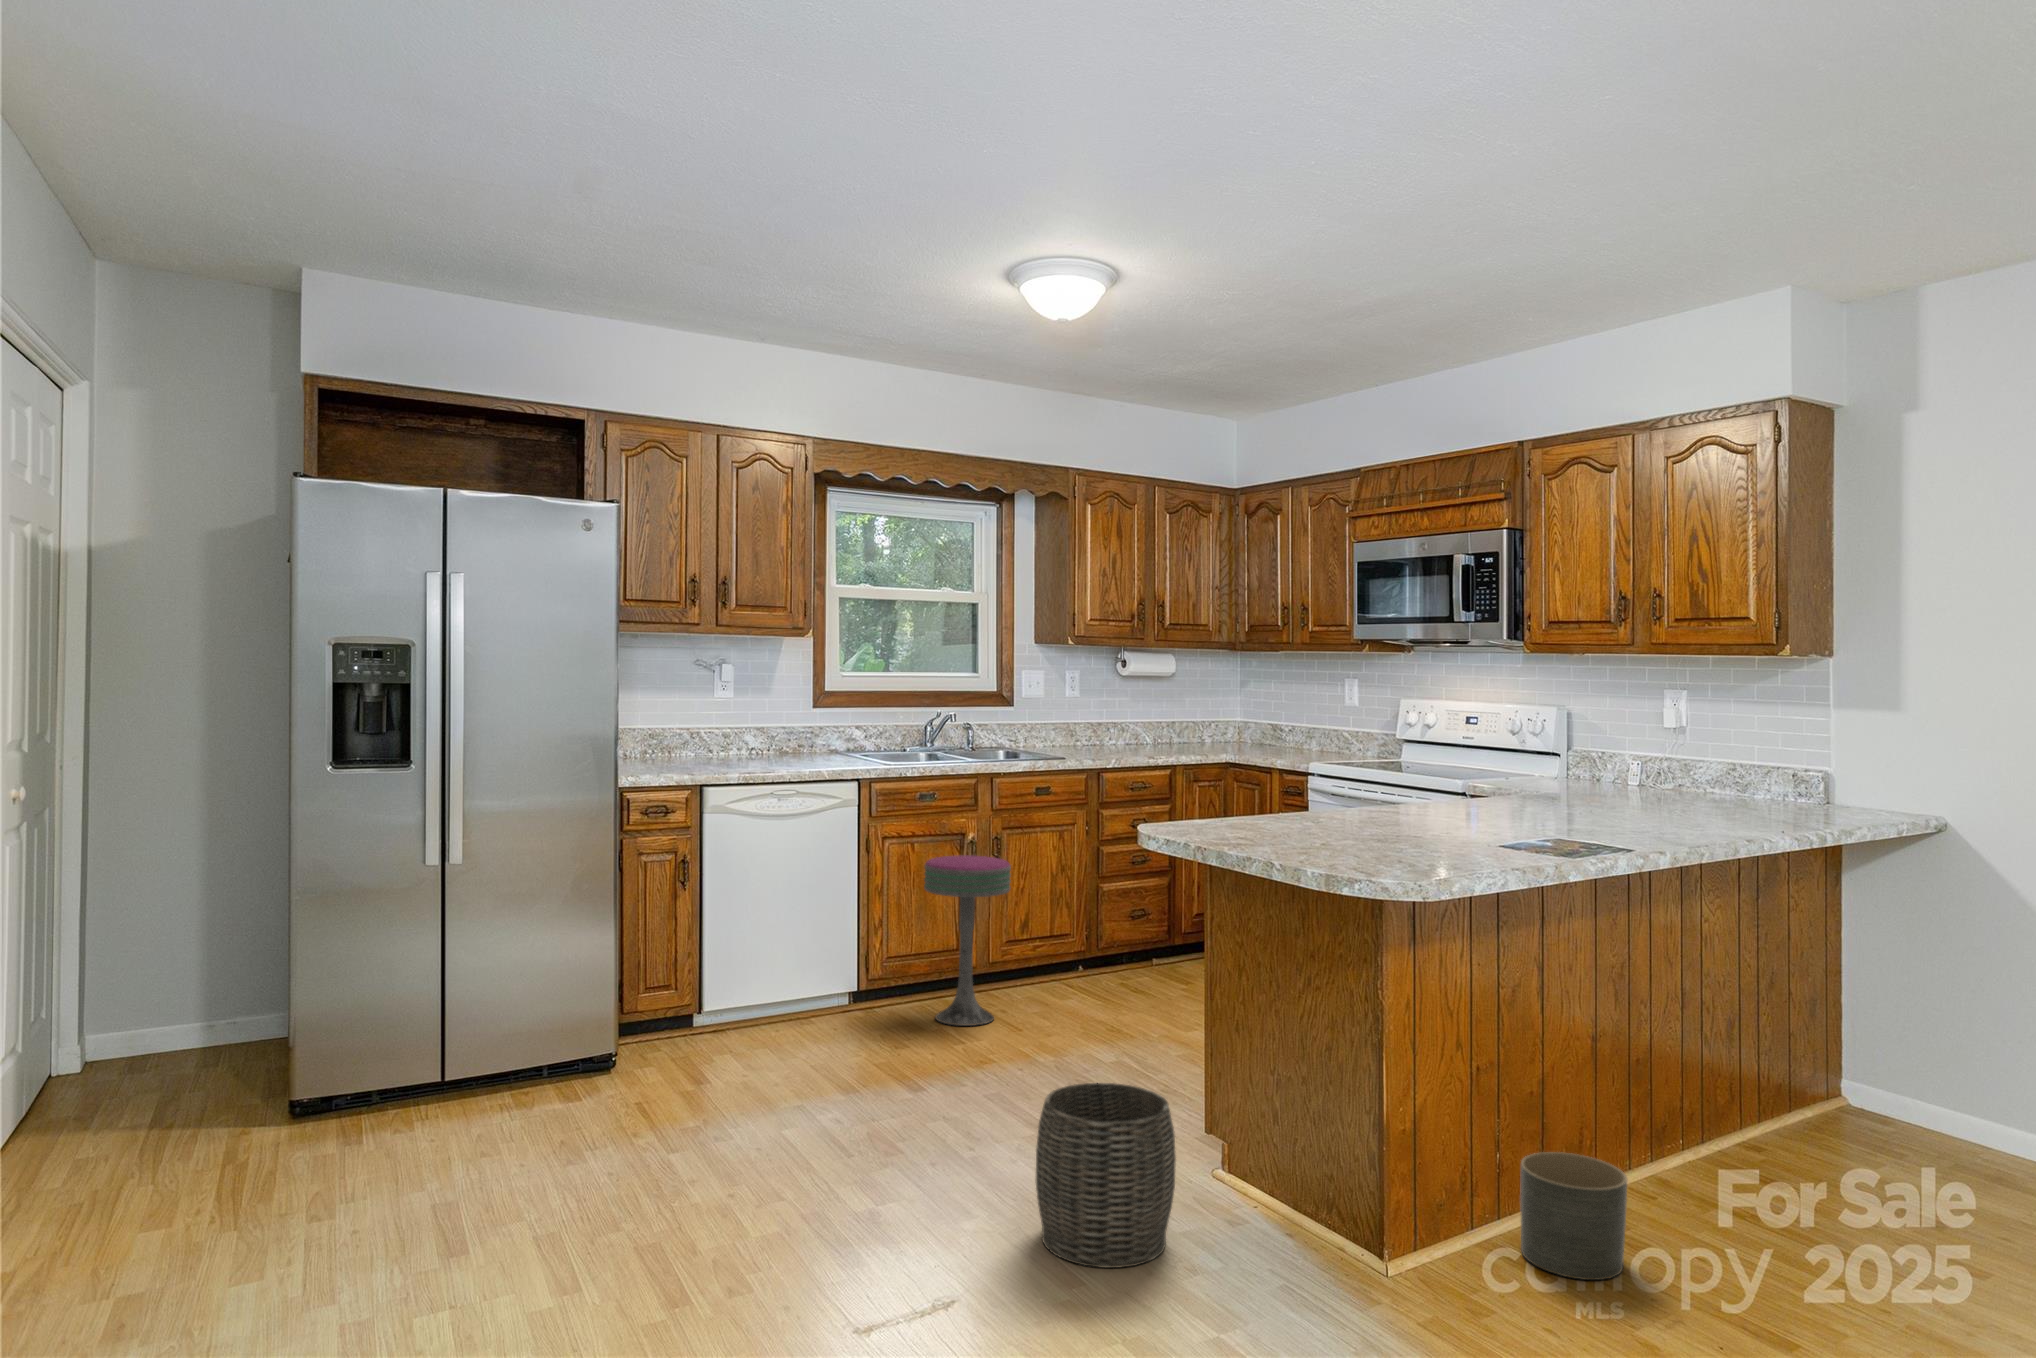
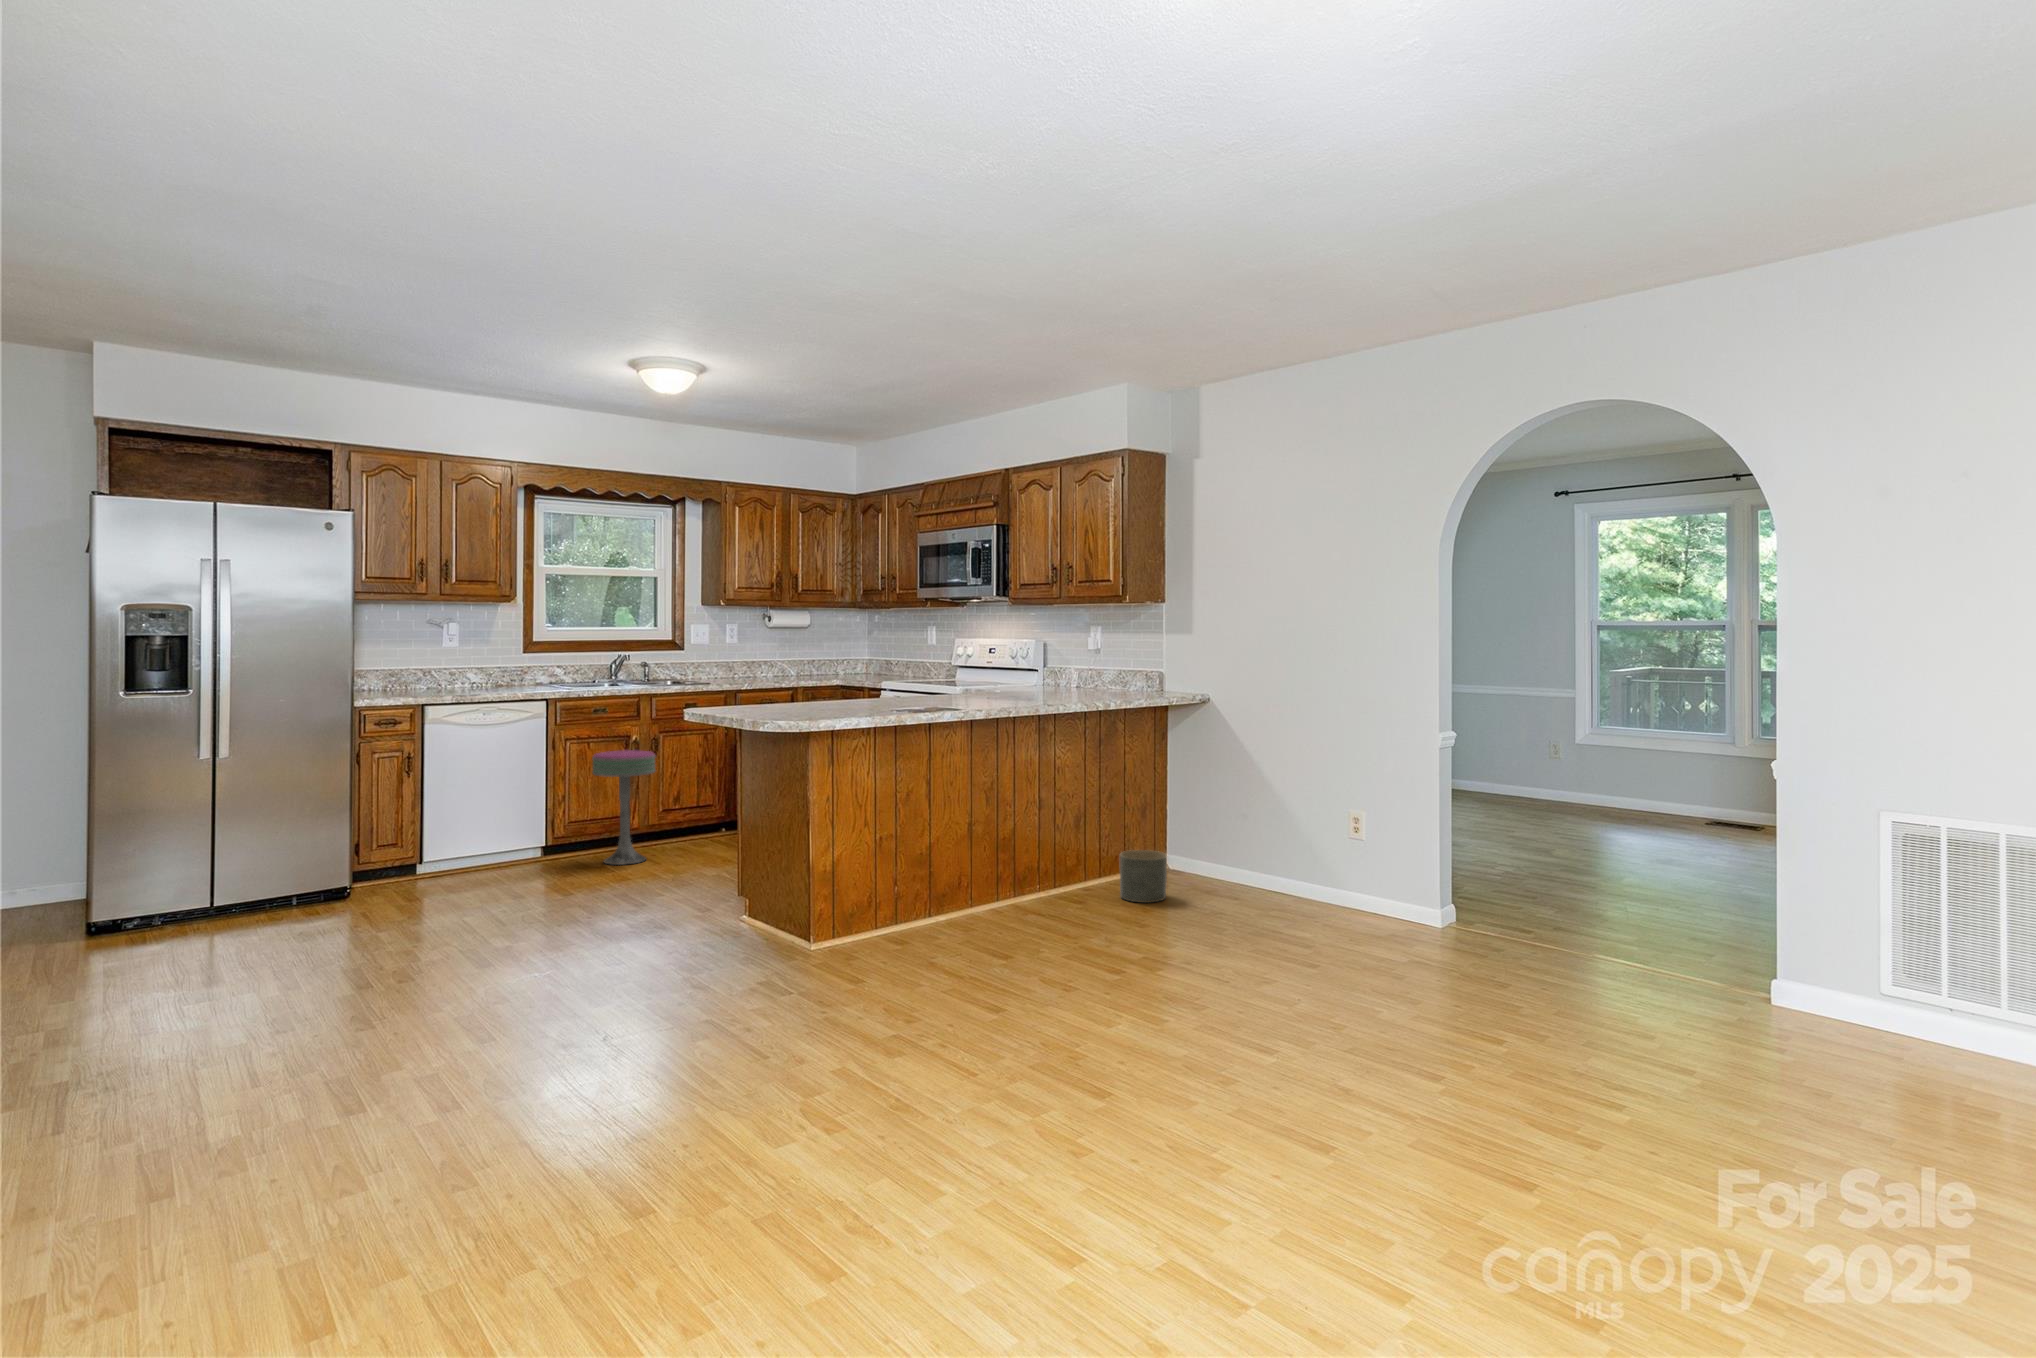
woven basket: present [1036,1083,1176,1268] -> none [575,870,666,974]
planter: present [1520,1152,1627,1280] -> present [1120,850,1167,903]

